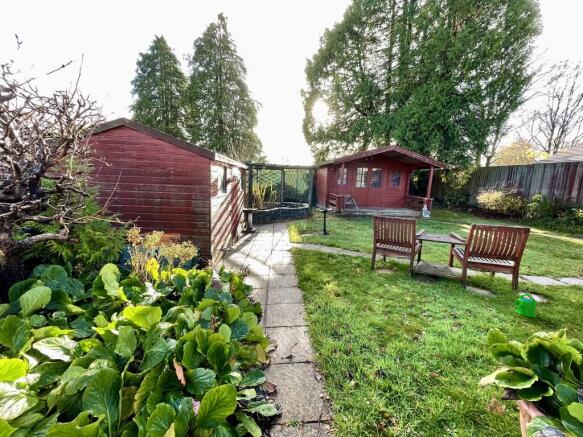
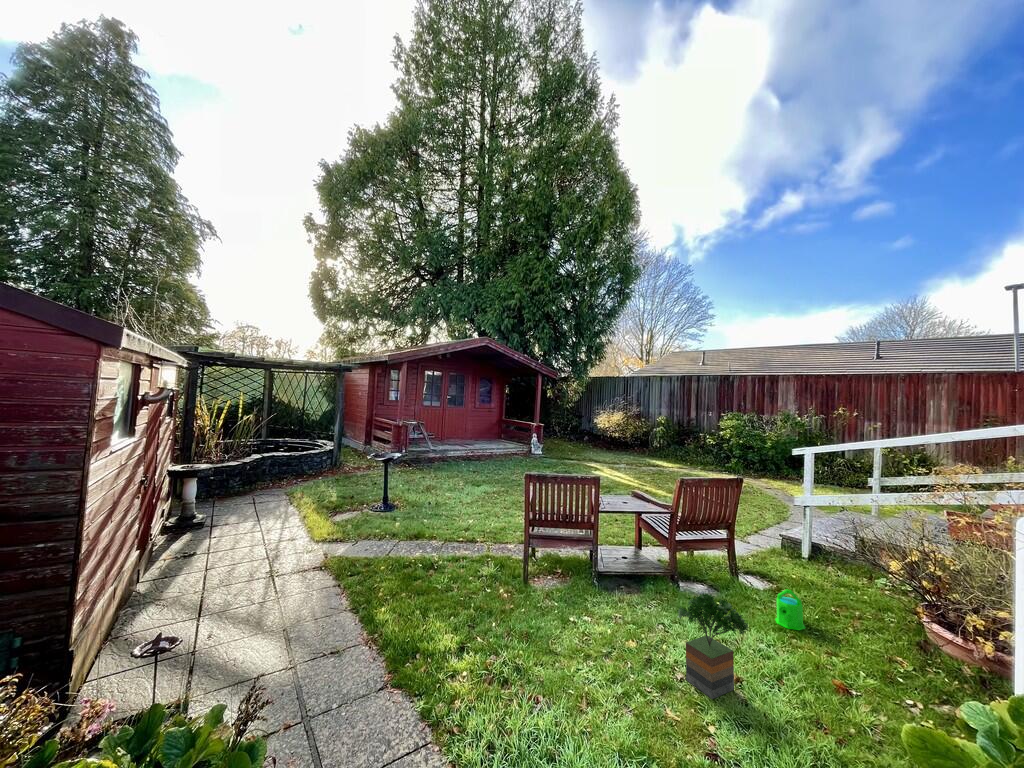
potted tree: none [425,276,463,323] -> present [677,593,749,699]

